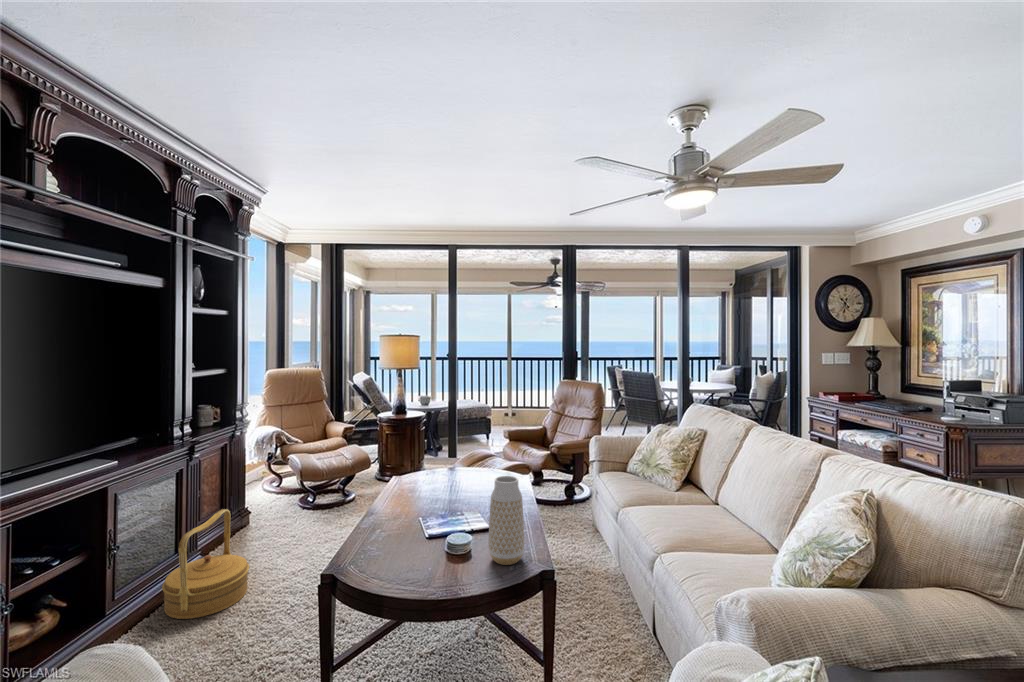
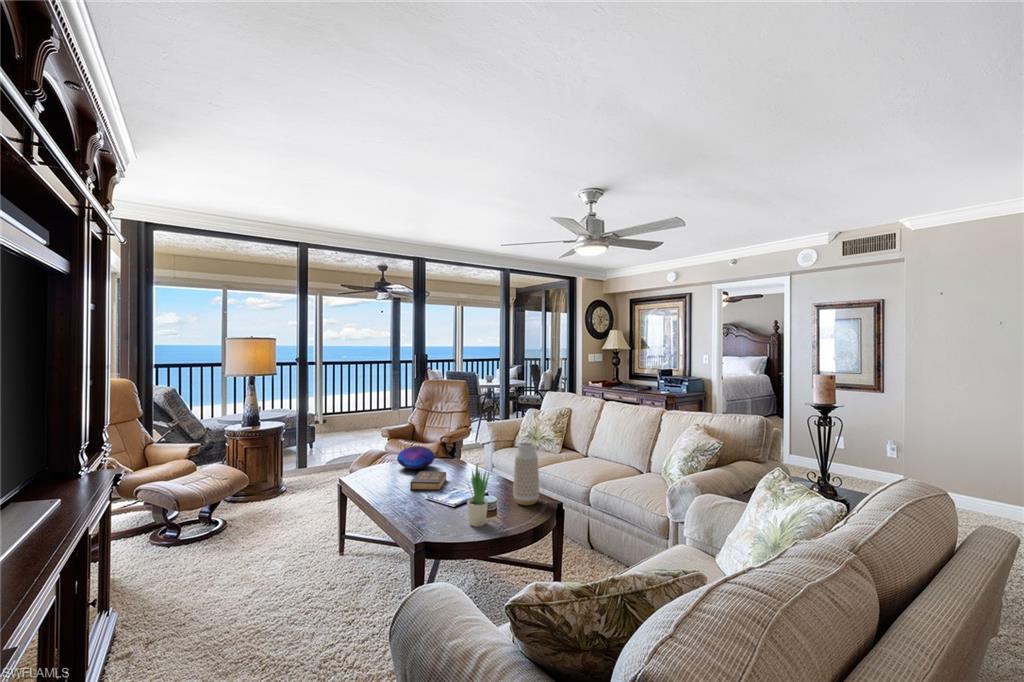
decorative orb: none [448,457,491,484] -> present [397,446,435,469]
hardback book: none [420,488,474,517] -> present [410,471,446,491]
potted plant: none [392,496,426,580] -> present [467,466,489,527]
woven basket: present [162,509,249,619] -> none [125,533,226,659]

